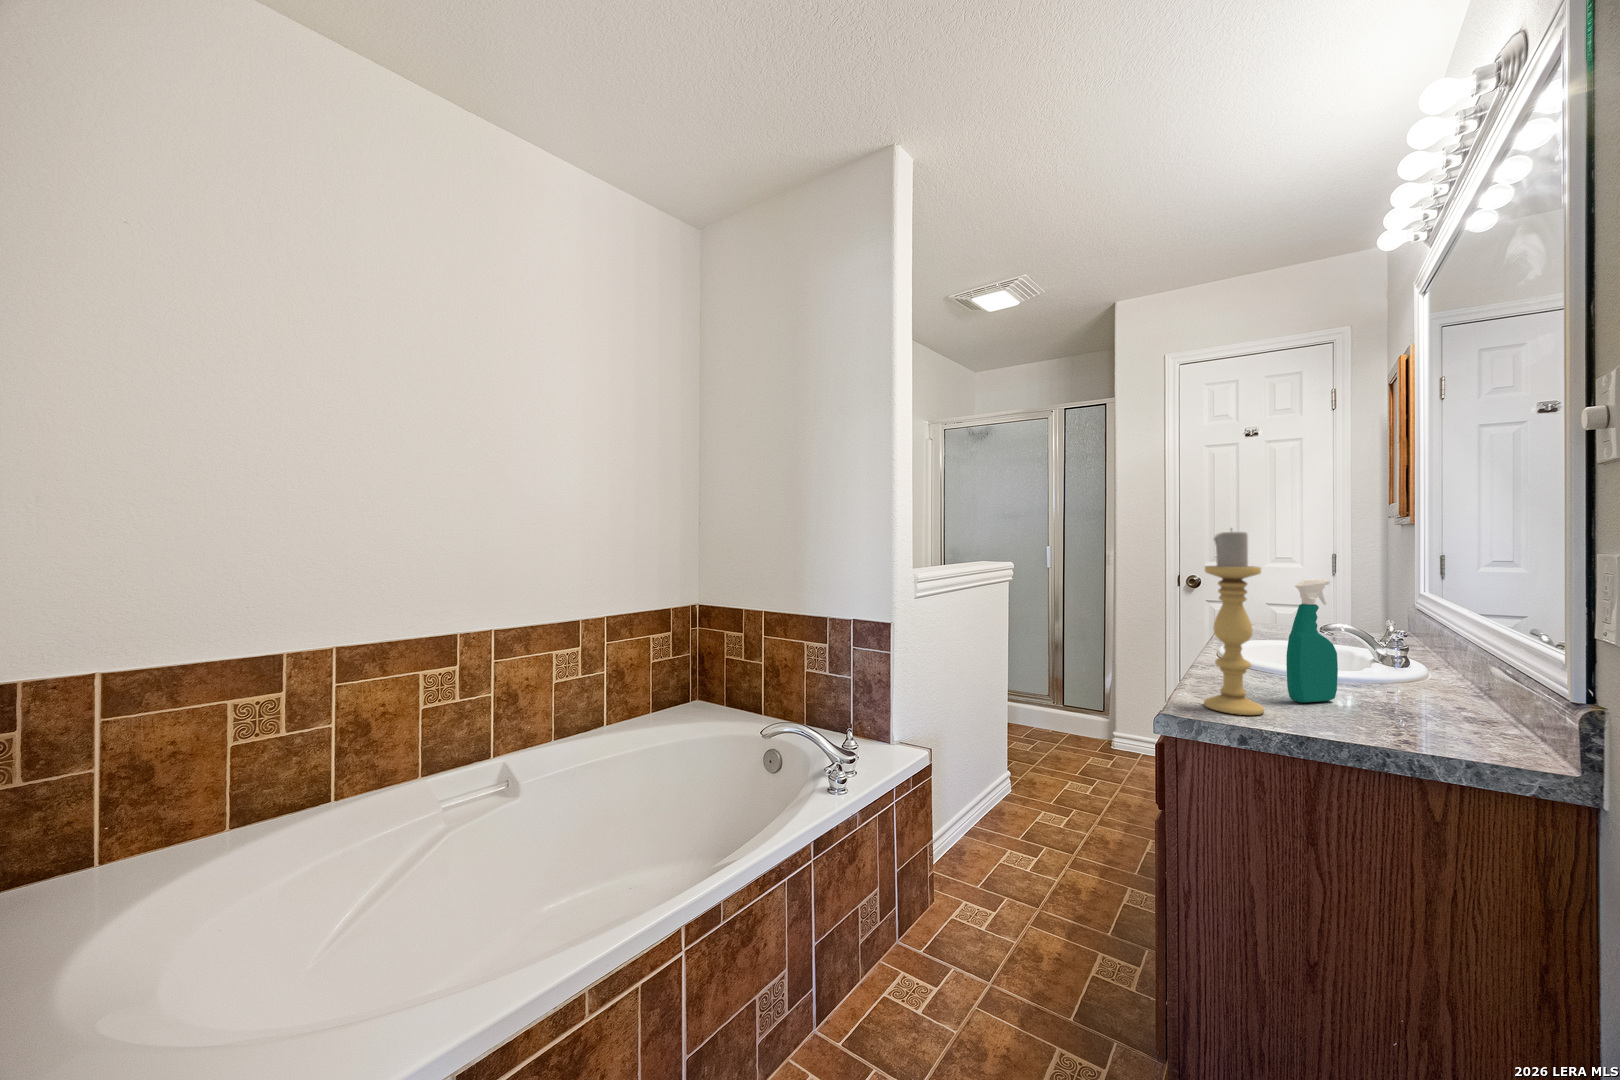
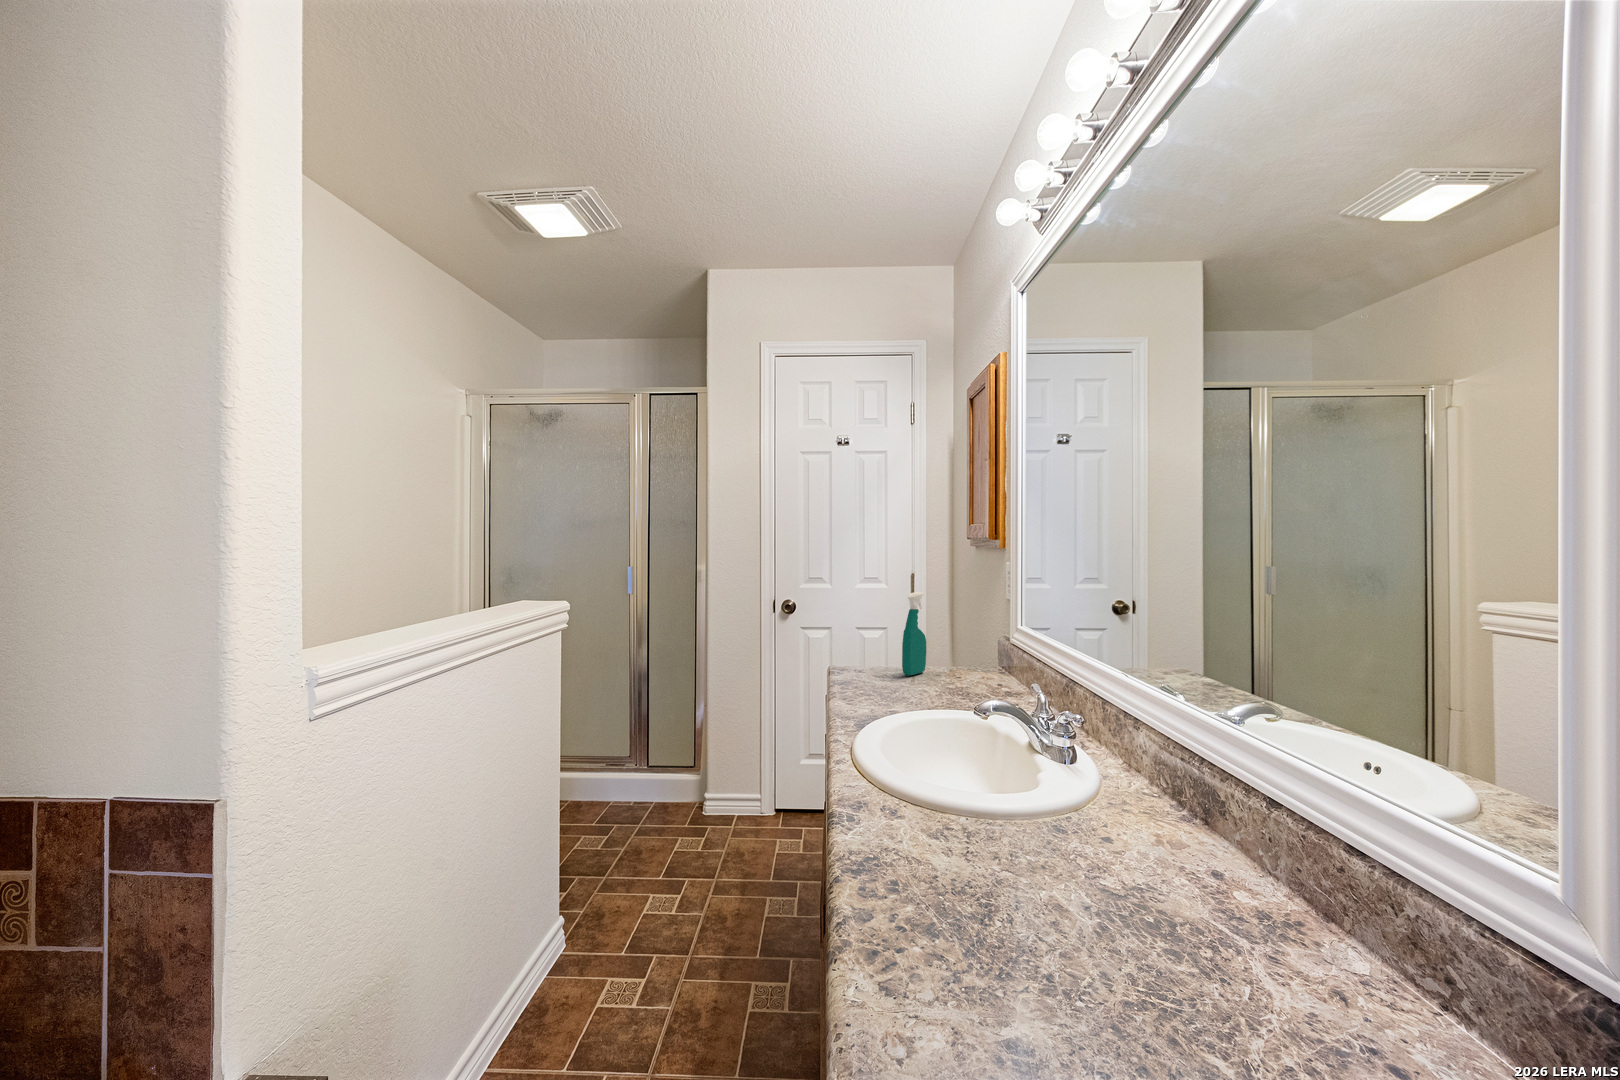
candle holder: present [1204,531,1264,715] -> none [861,559,896,689]

